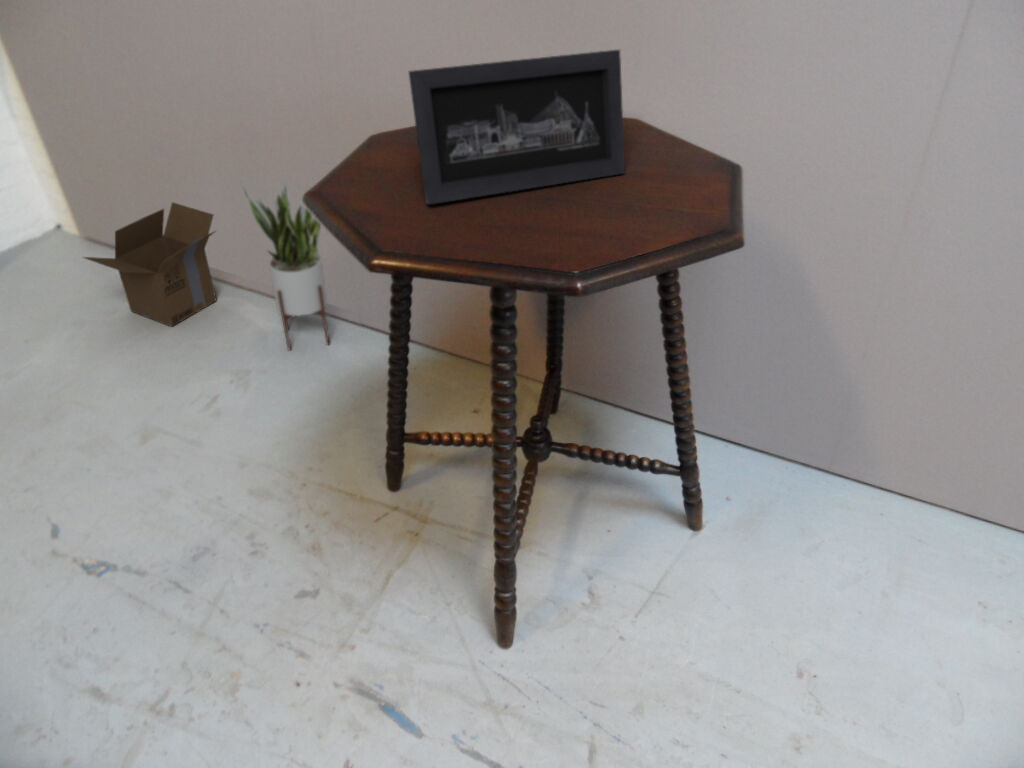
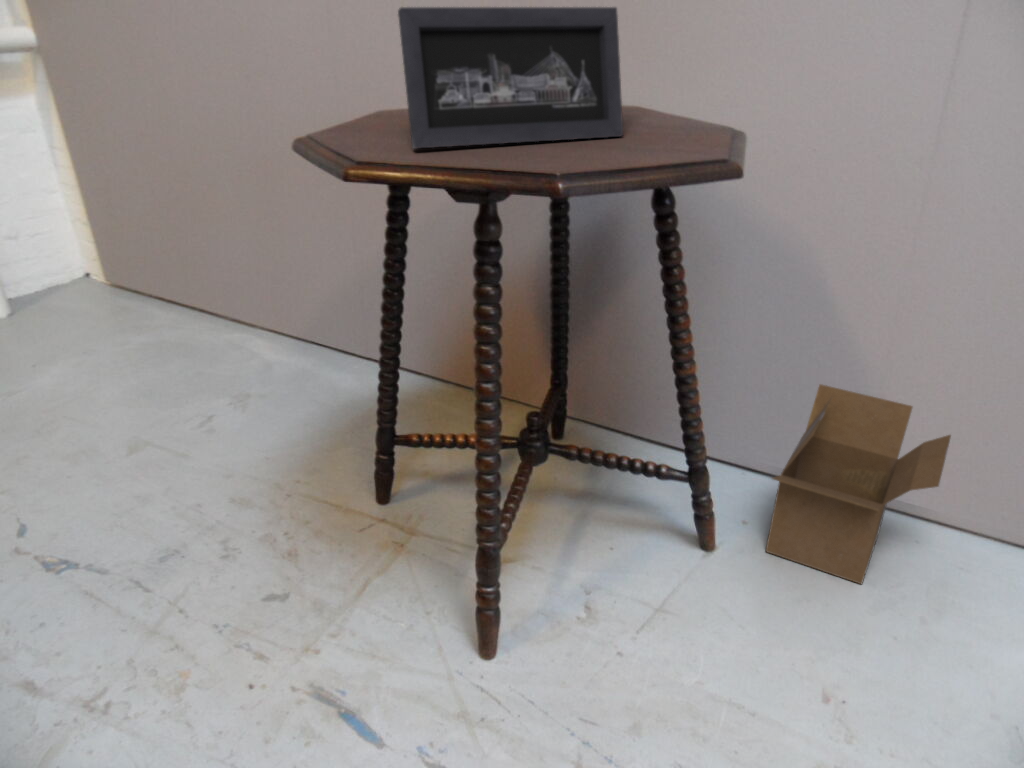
potted plant: present [239,180,329,350] -> none [252,200,335,378]
cardboard box: present [84,202,216,326] -> present [766,384,951,584]

